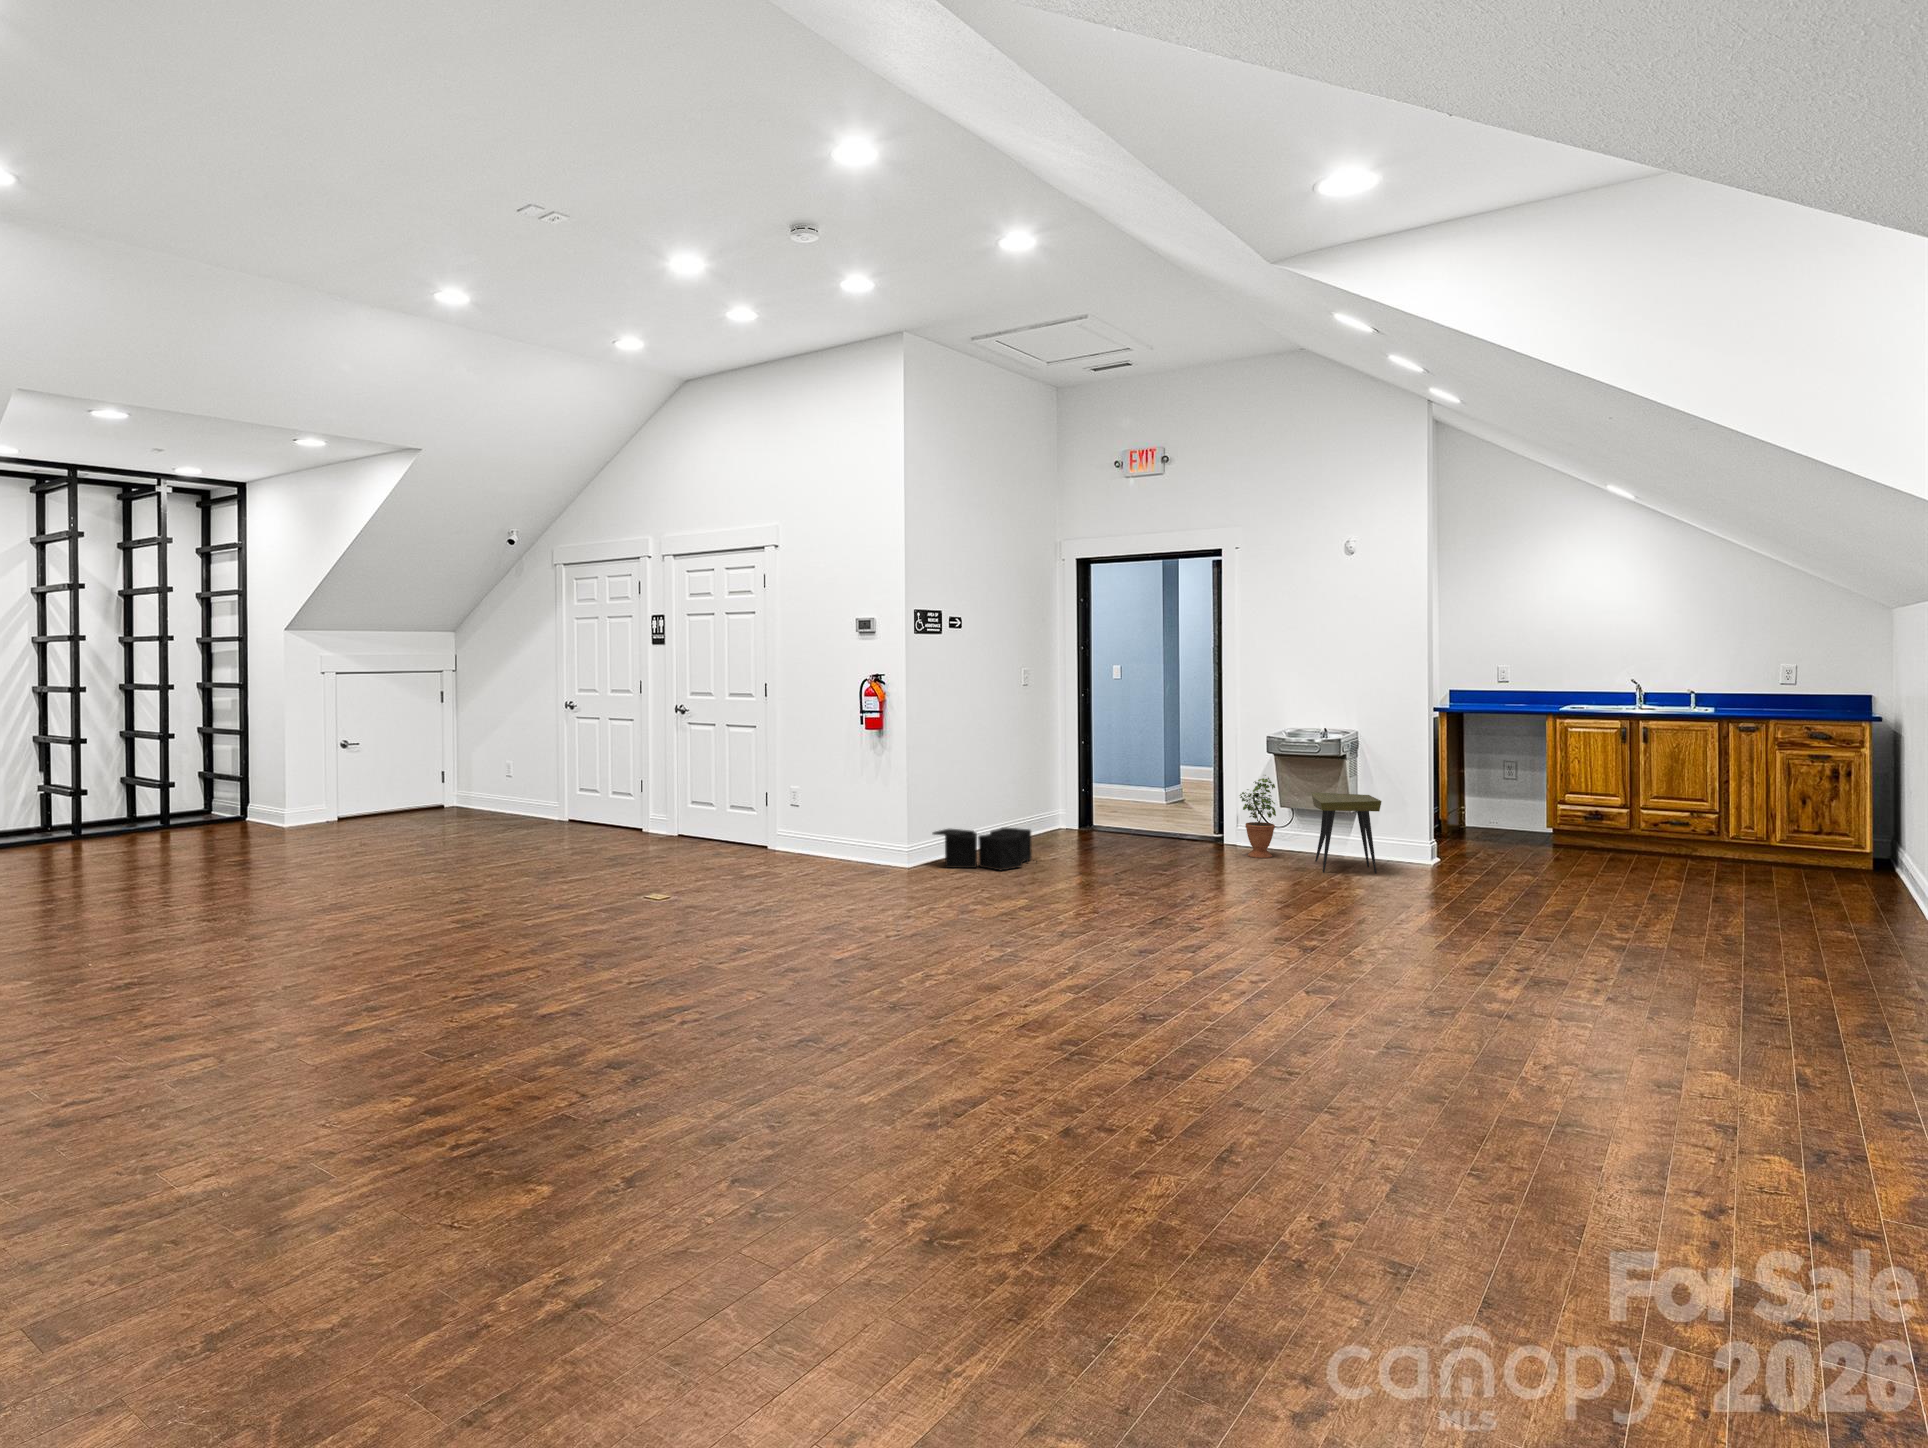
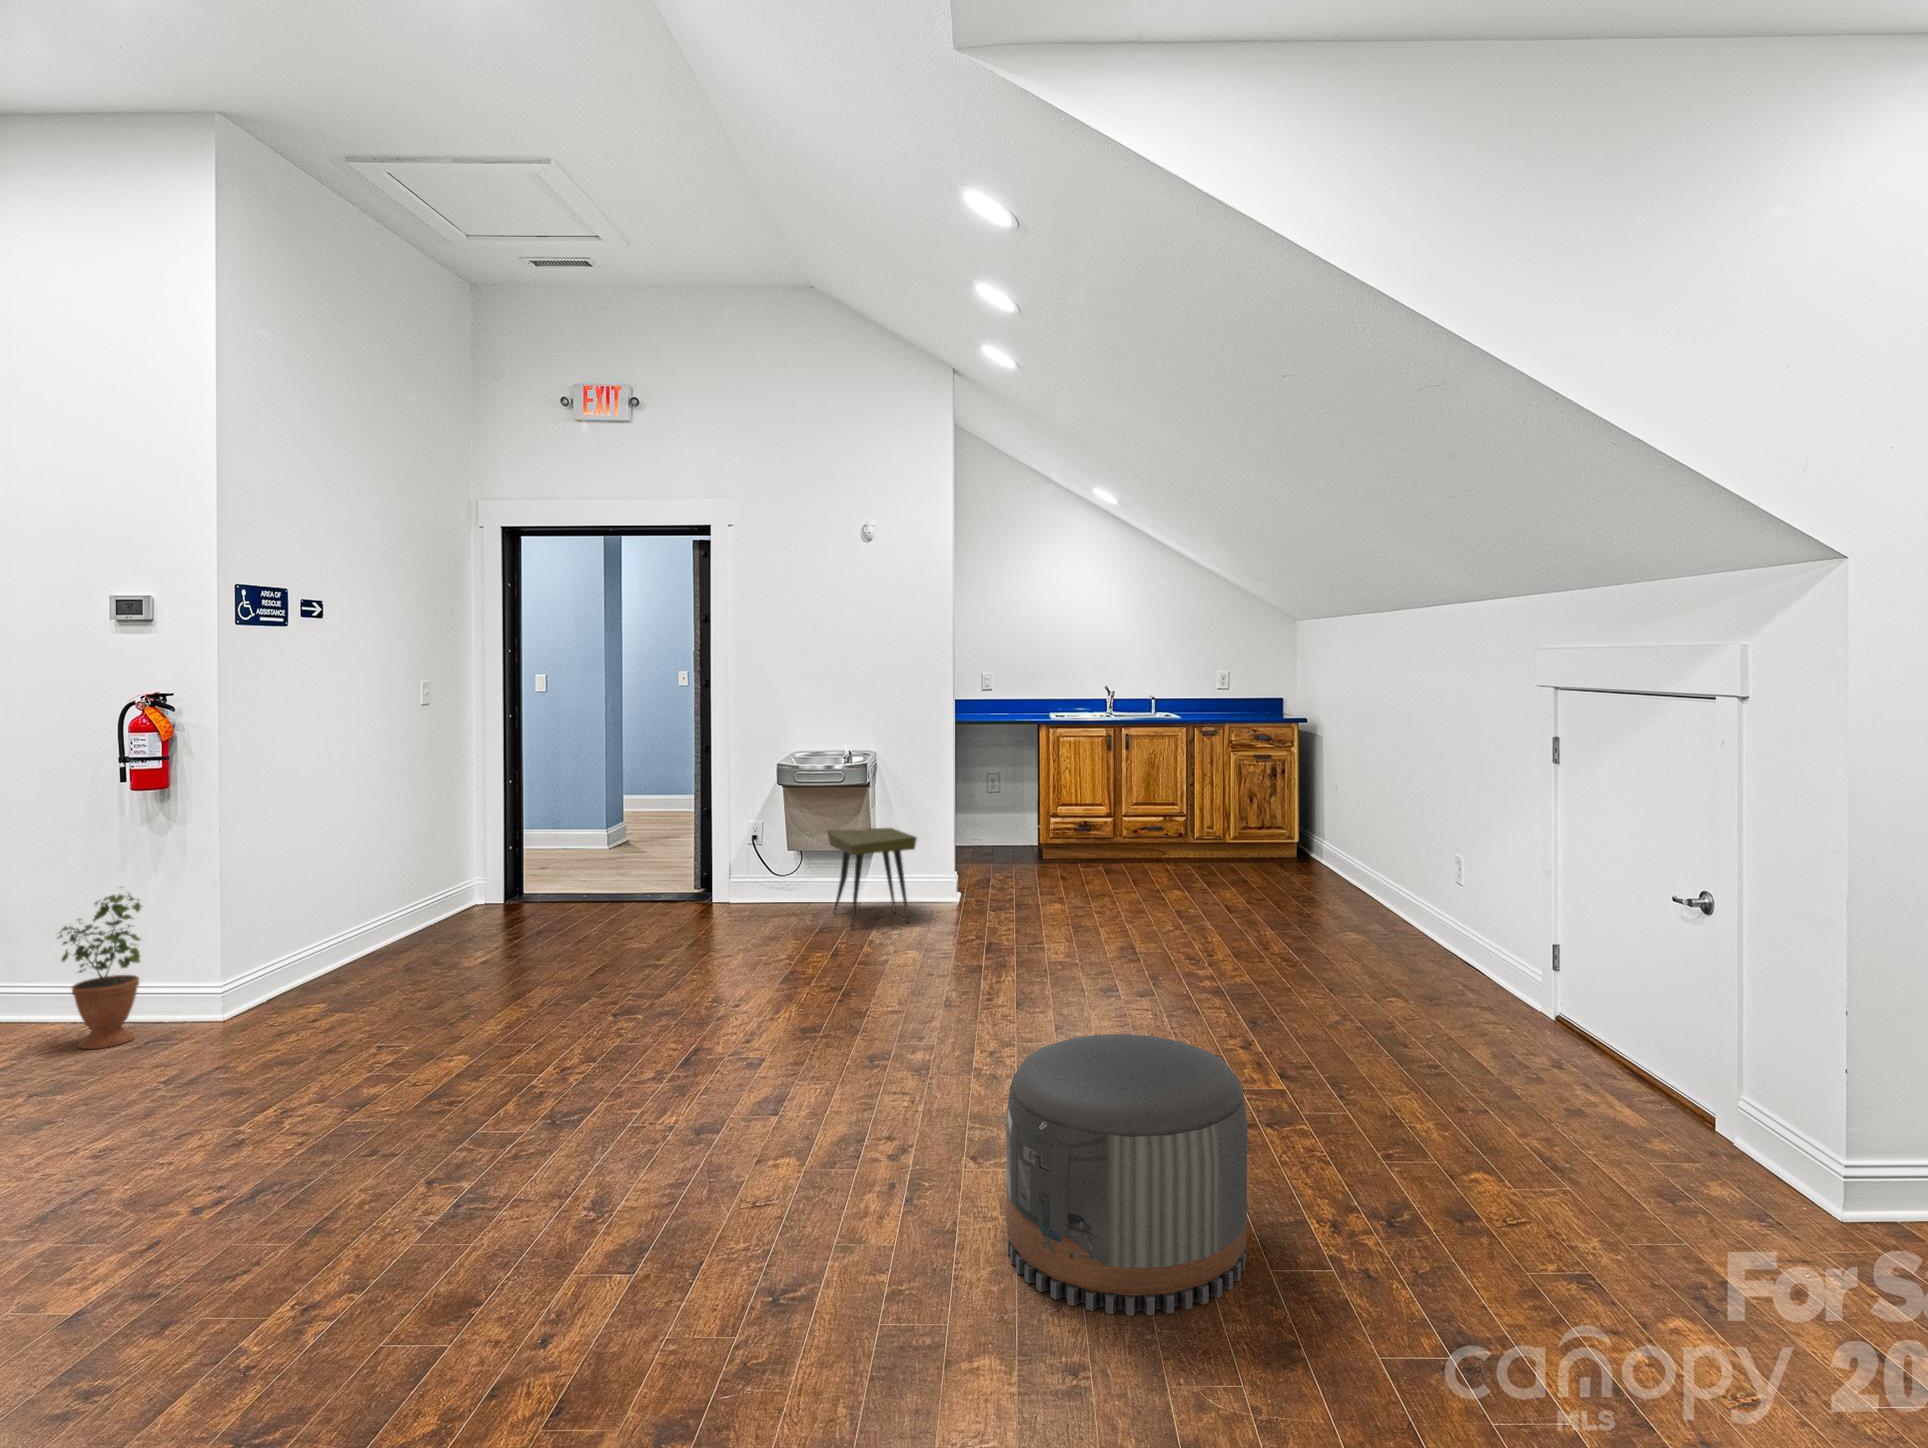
potted plant: present [1240,778,1276,858] -> present [58,887,141,1049]
storage bin: present [933,828,1037,871] -> none [272,922,461,1006]
pouf: none [1298,906,1476,1074] -> present [1006,1034,1247,1315]

